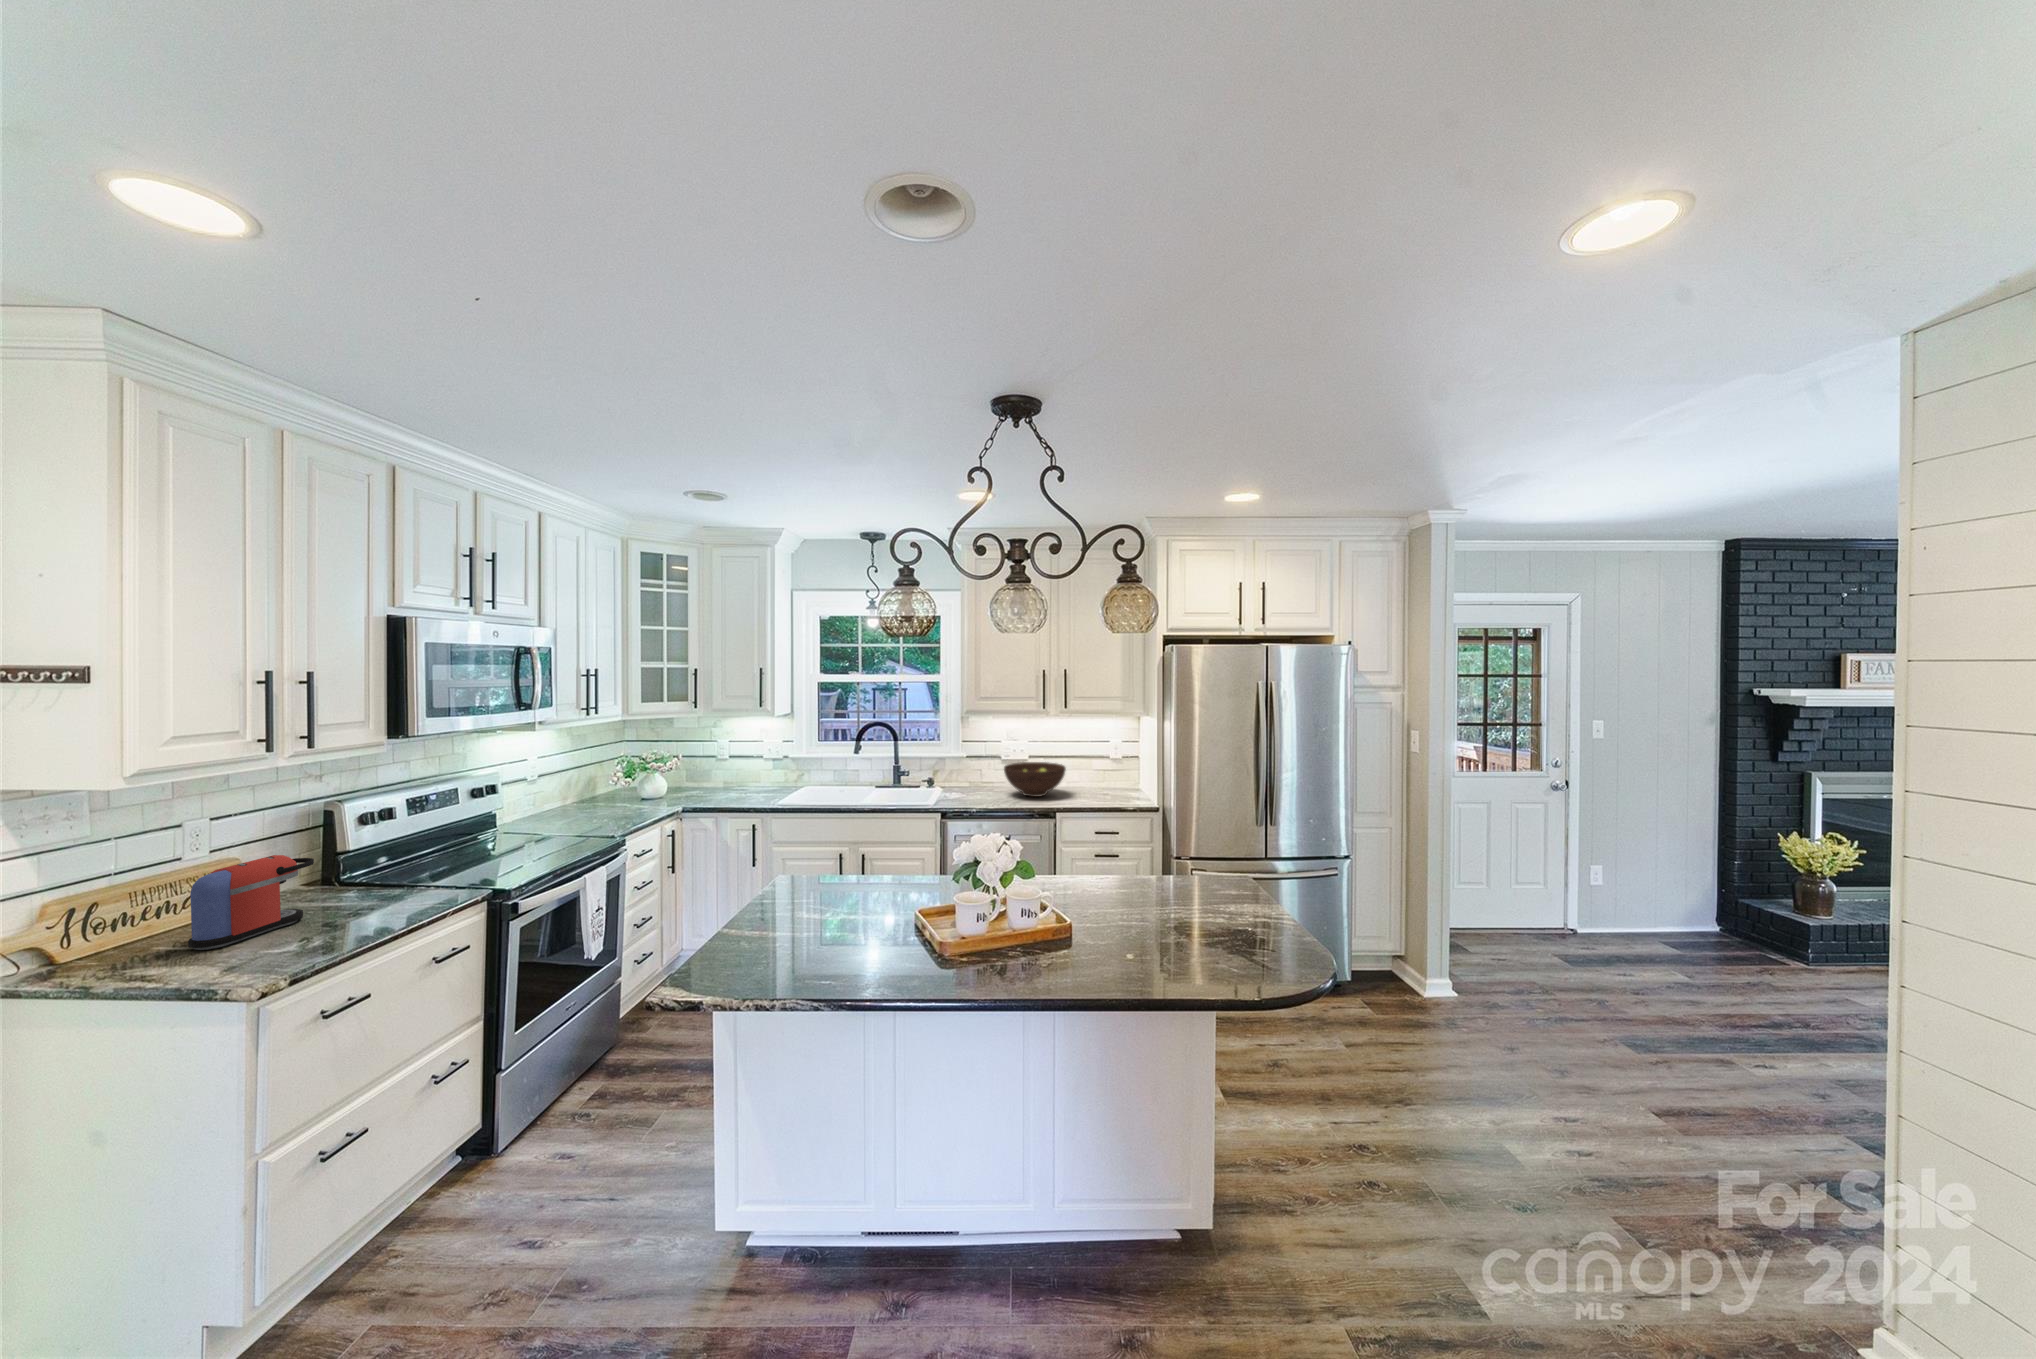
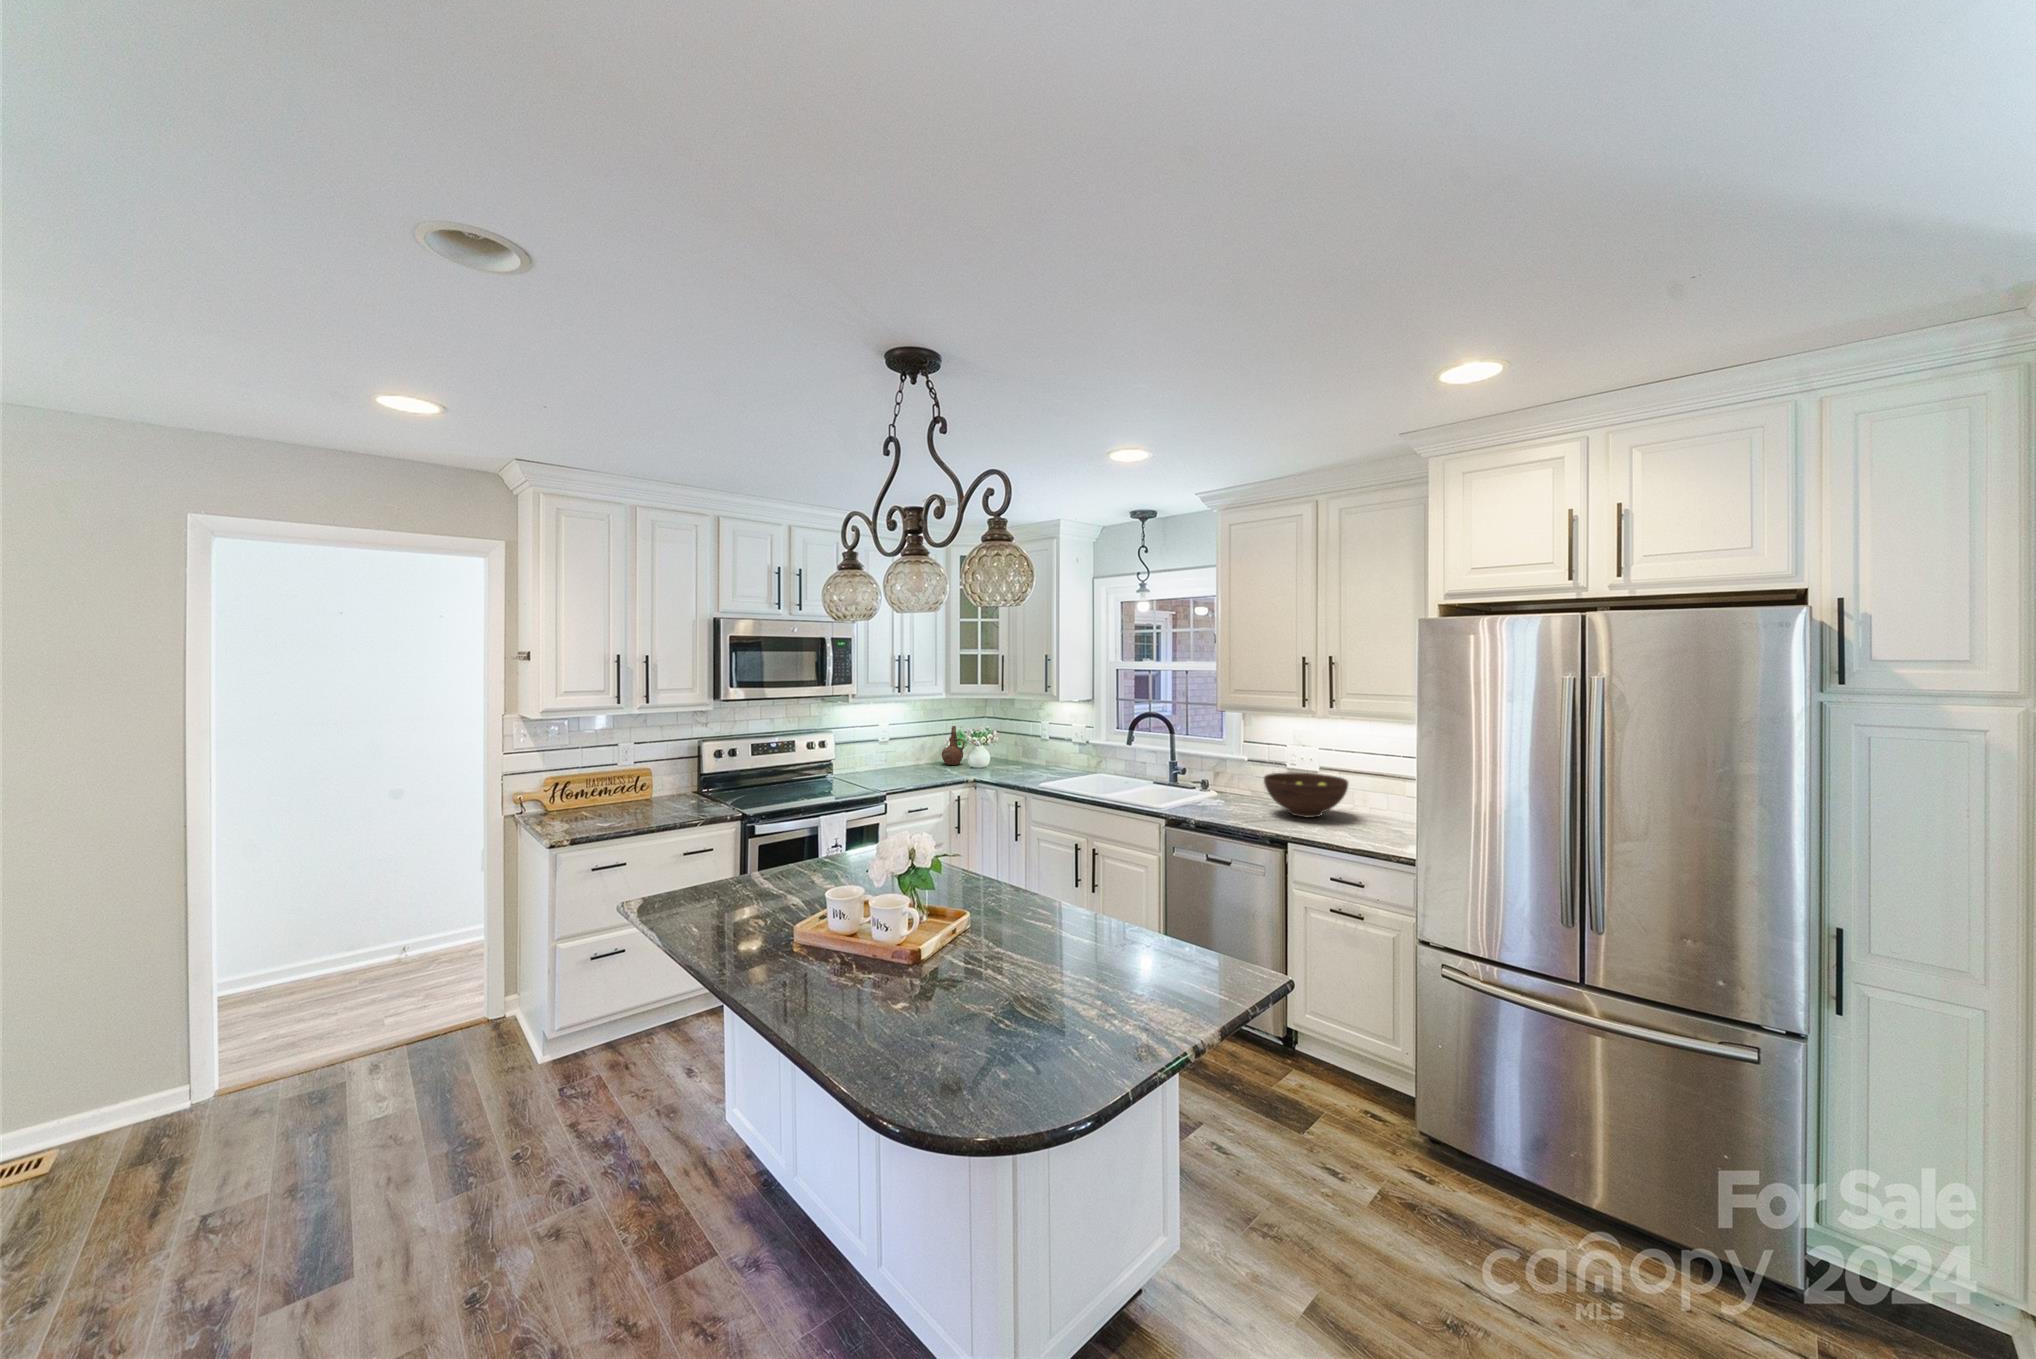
ceramic pitcher: none [614,750,643,795] -> present [942,726,964,765]
coffee maker: present [188,855,314,950] -> none [590,767,662,819]

